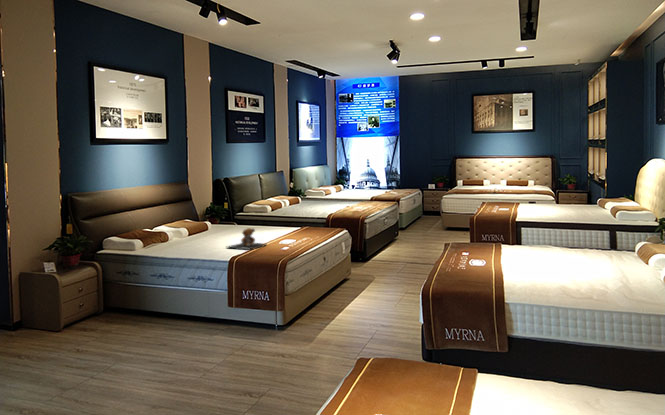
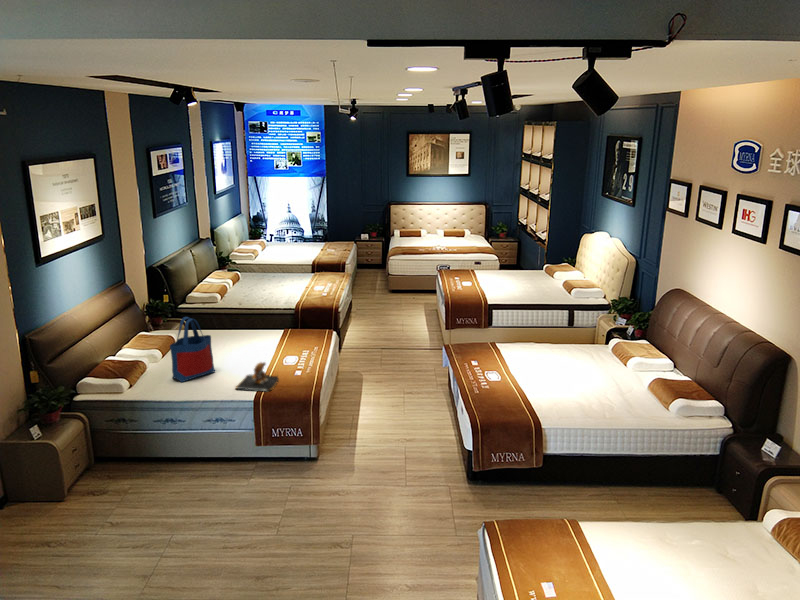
tote bag: none [186,192,224,244] -> present [170,317,215,382]

